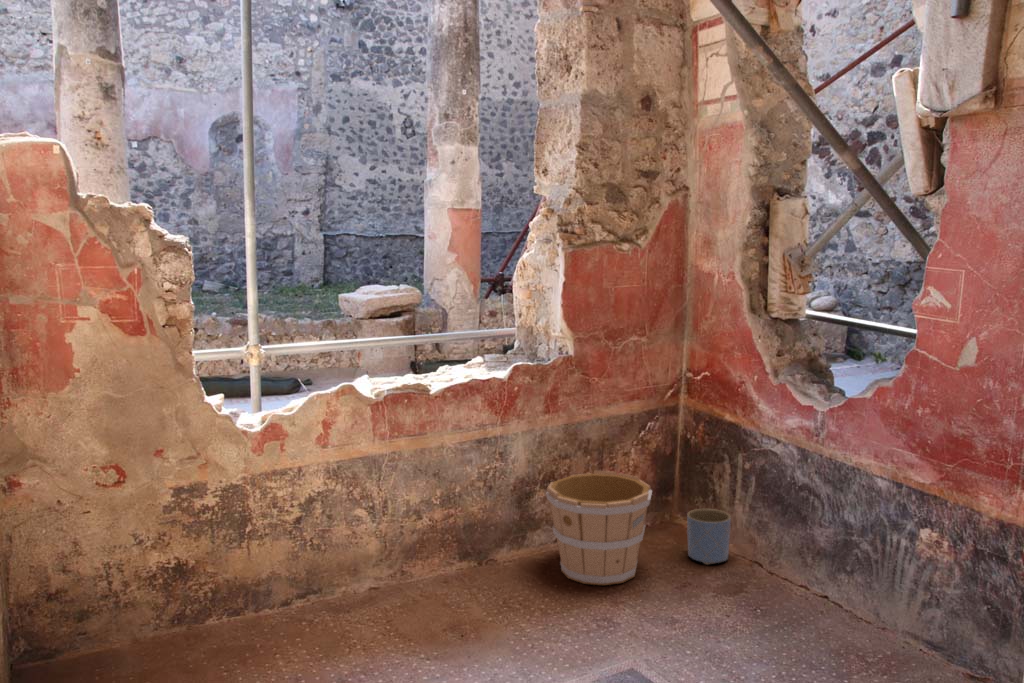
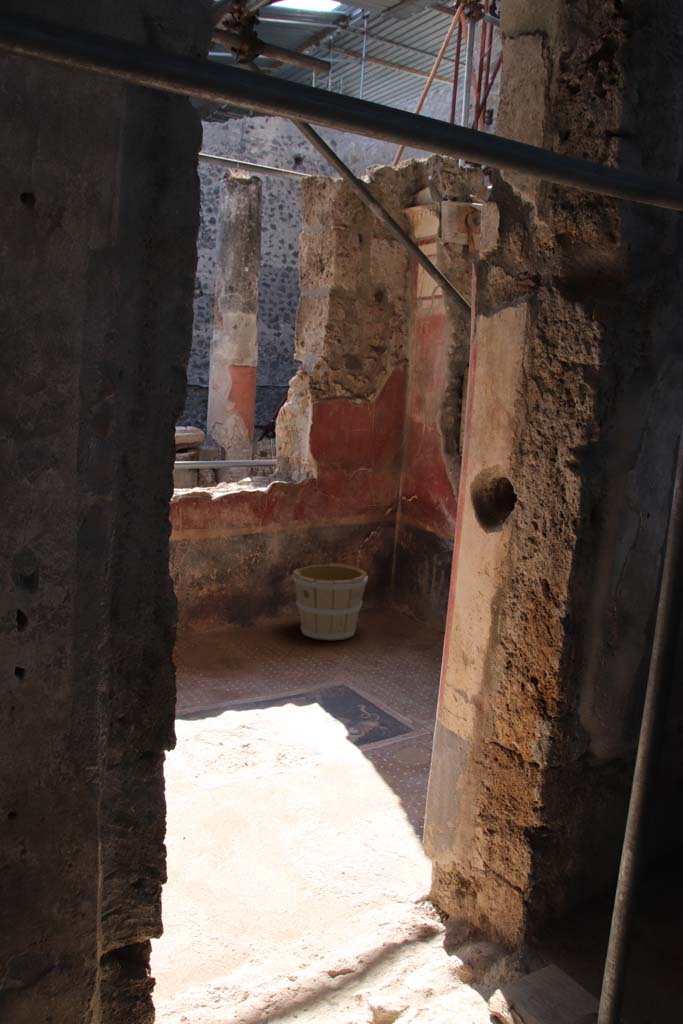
planter: present [687,509,731,564] -> none [394,593,425,631]

